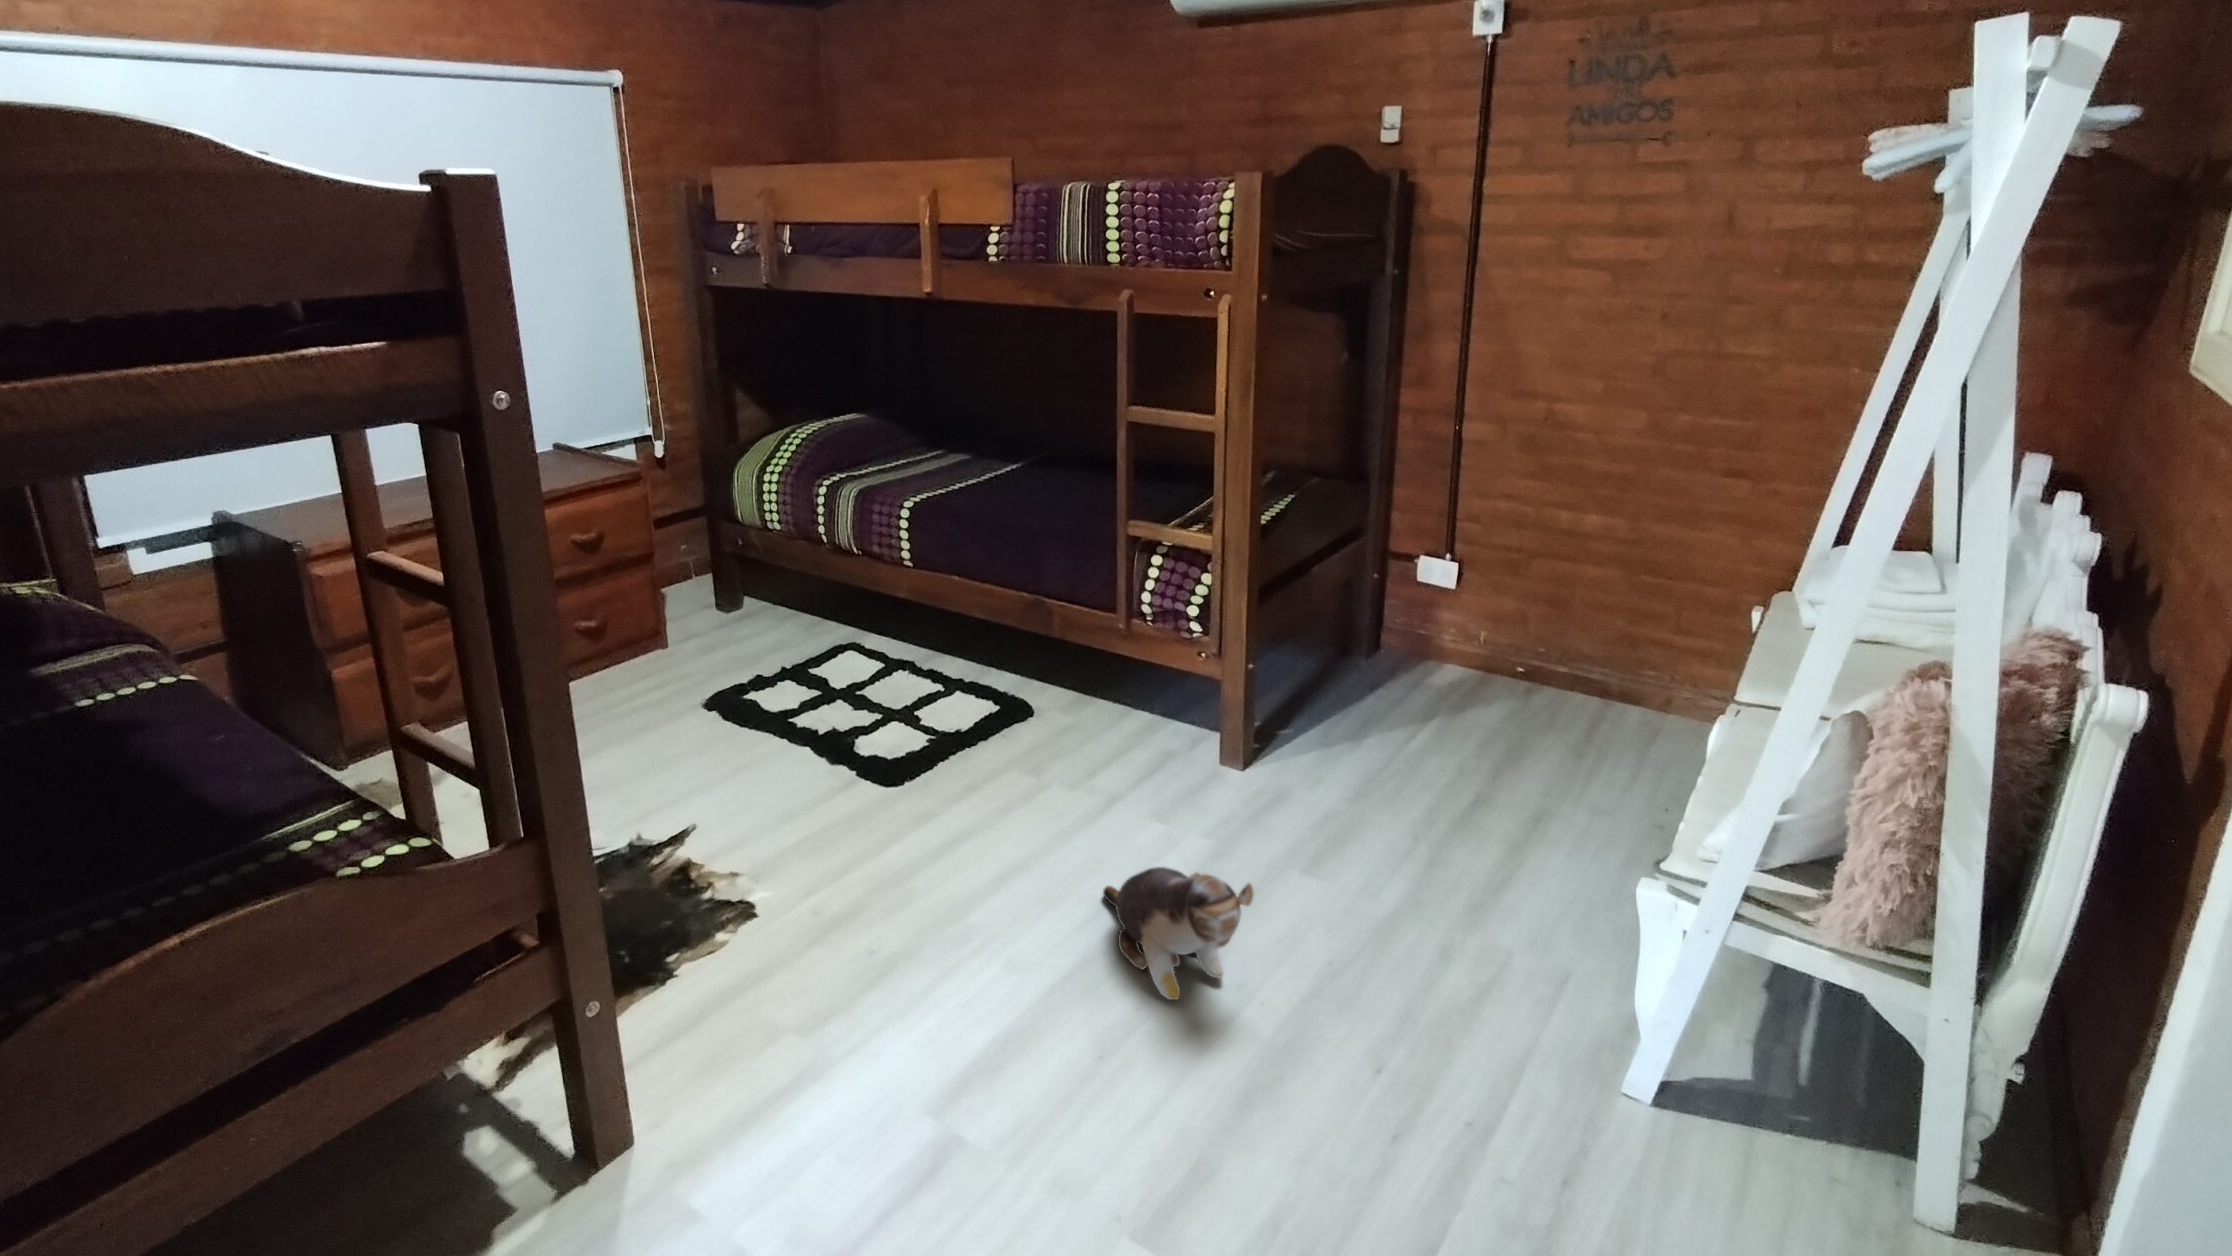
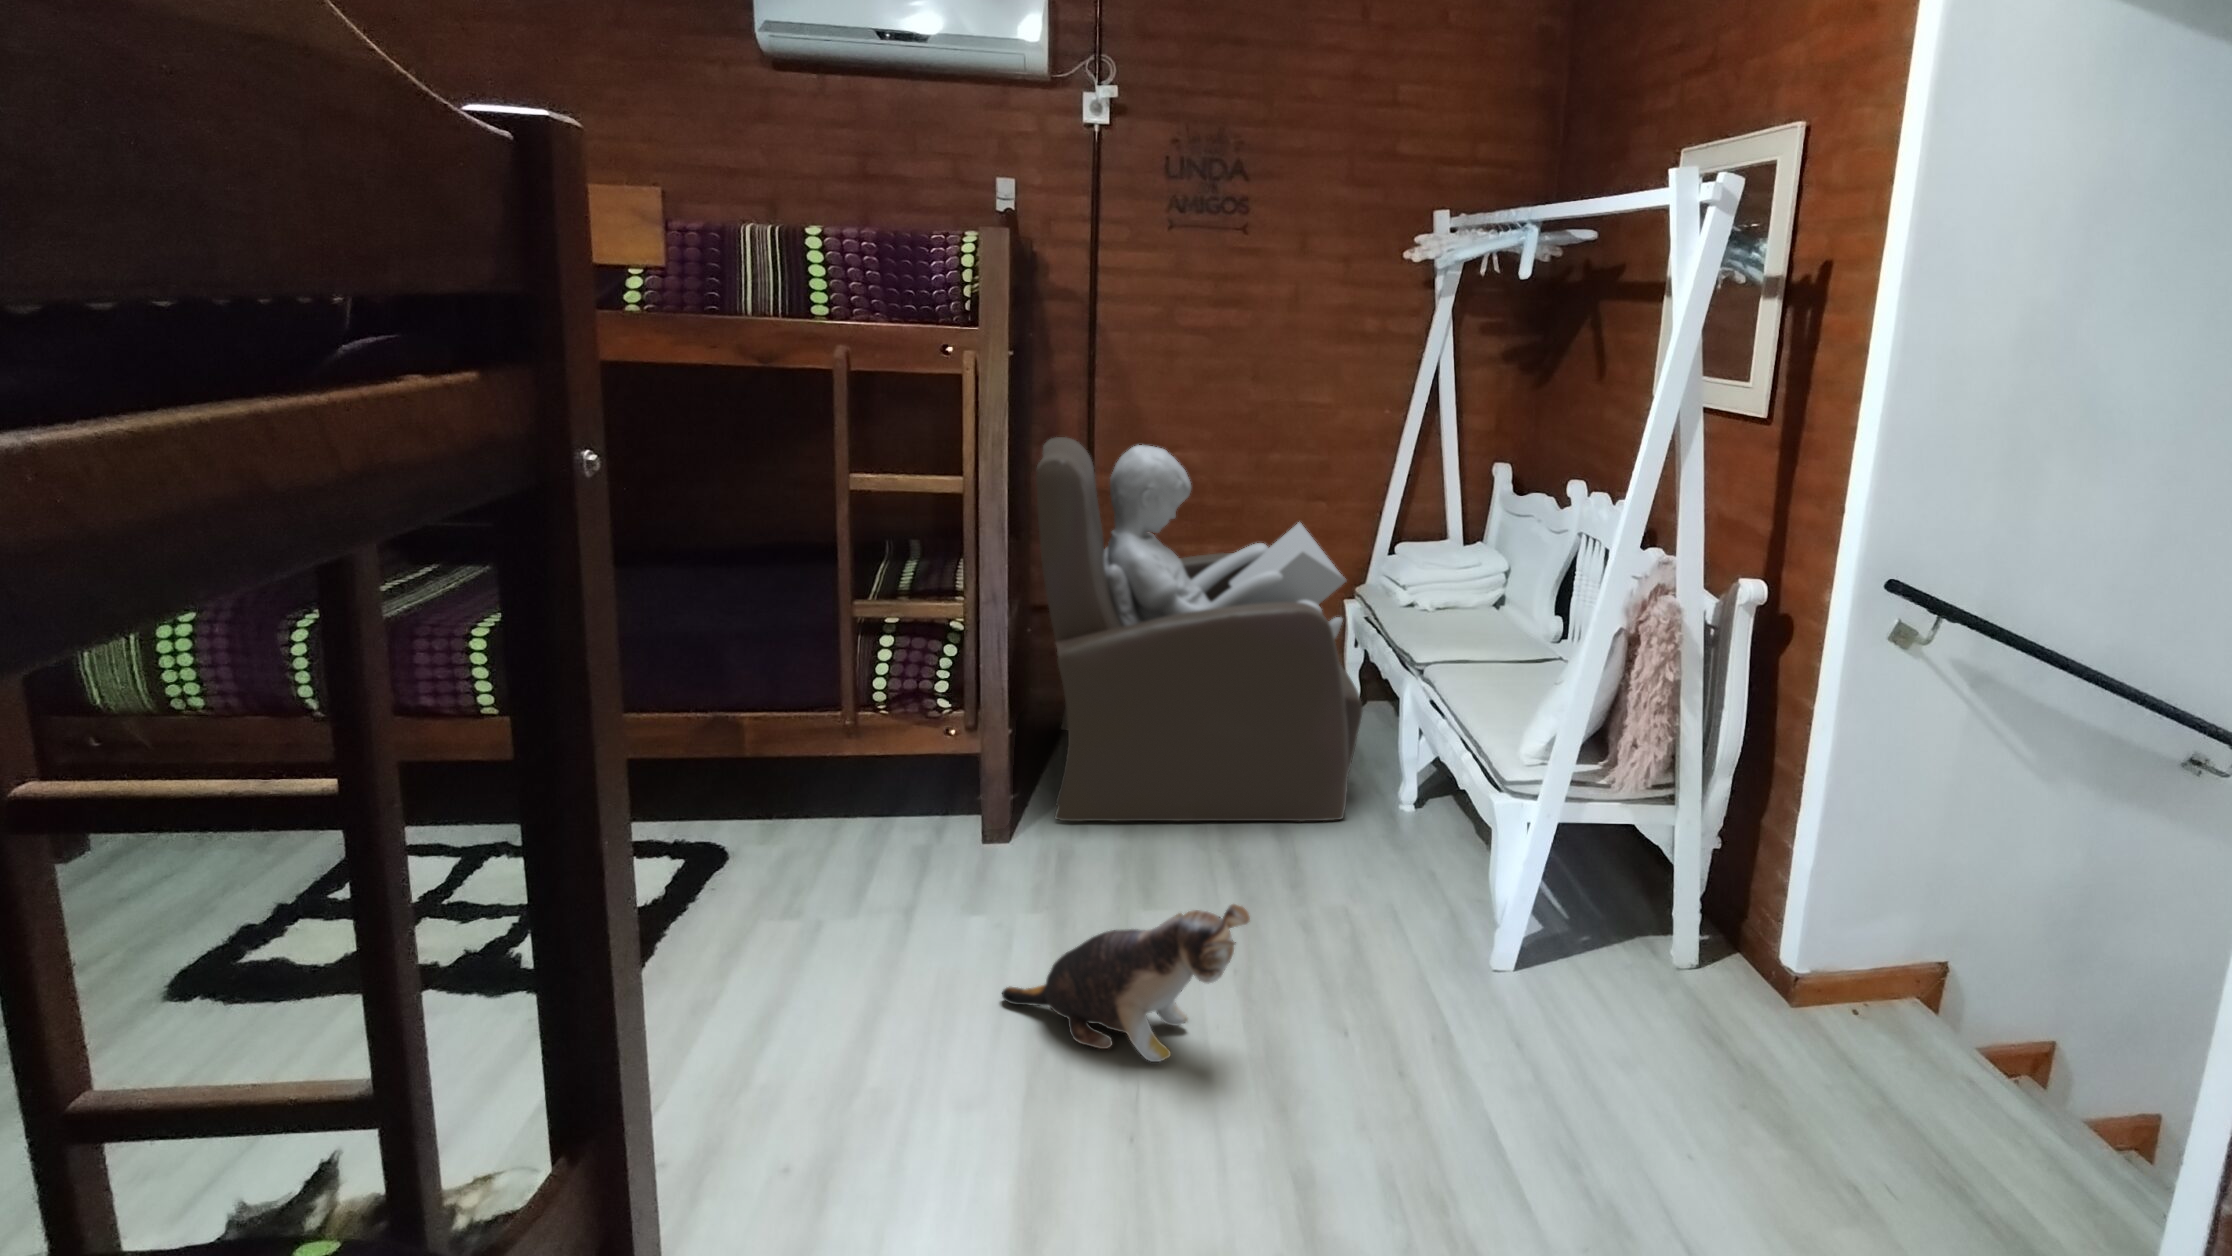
armchair: none [1295,372,1711,852] -> present [1036,437,1363,822]

